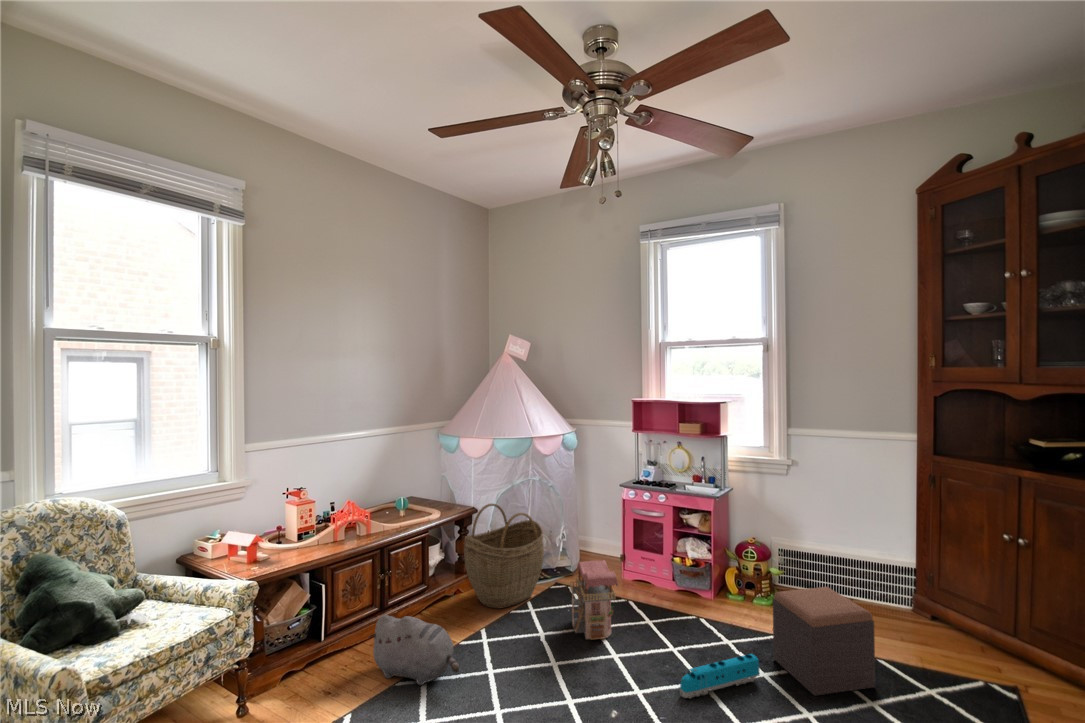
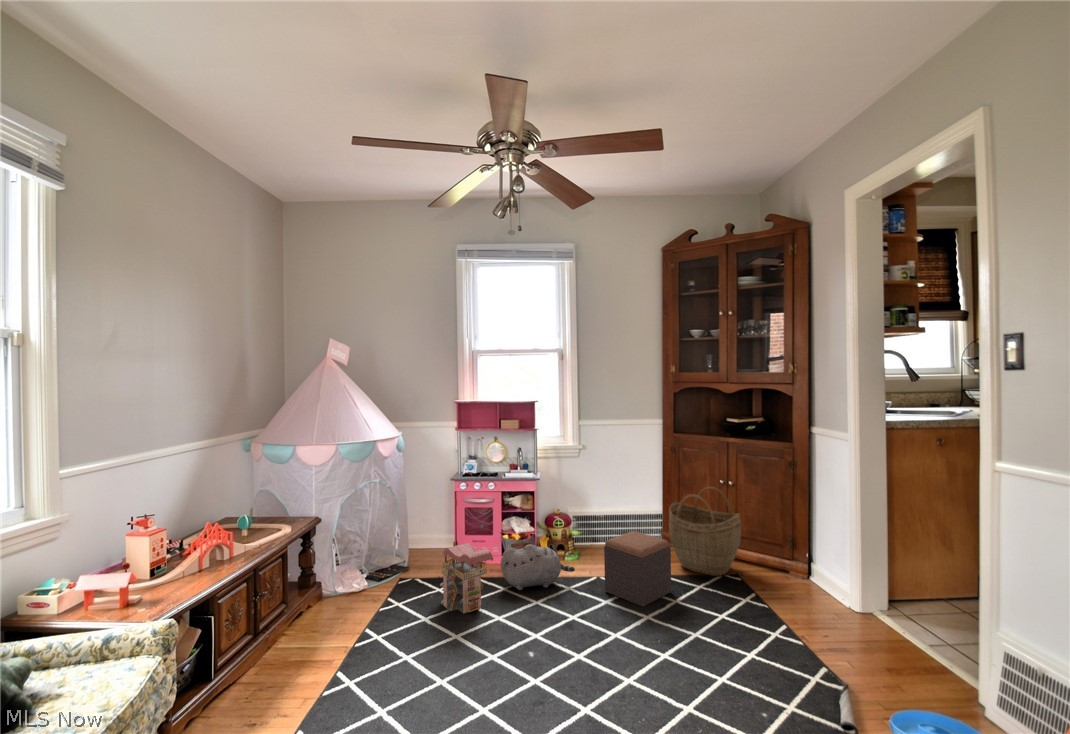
woven basket: present [464,504,544,609] -> present [669,487,741,576]
plush toy: present [368,615,459,685] -> present [501,544,575,590]
toy train: present [680,654,759,698] -> none [563,589,607,632]

